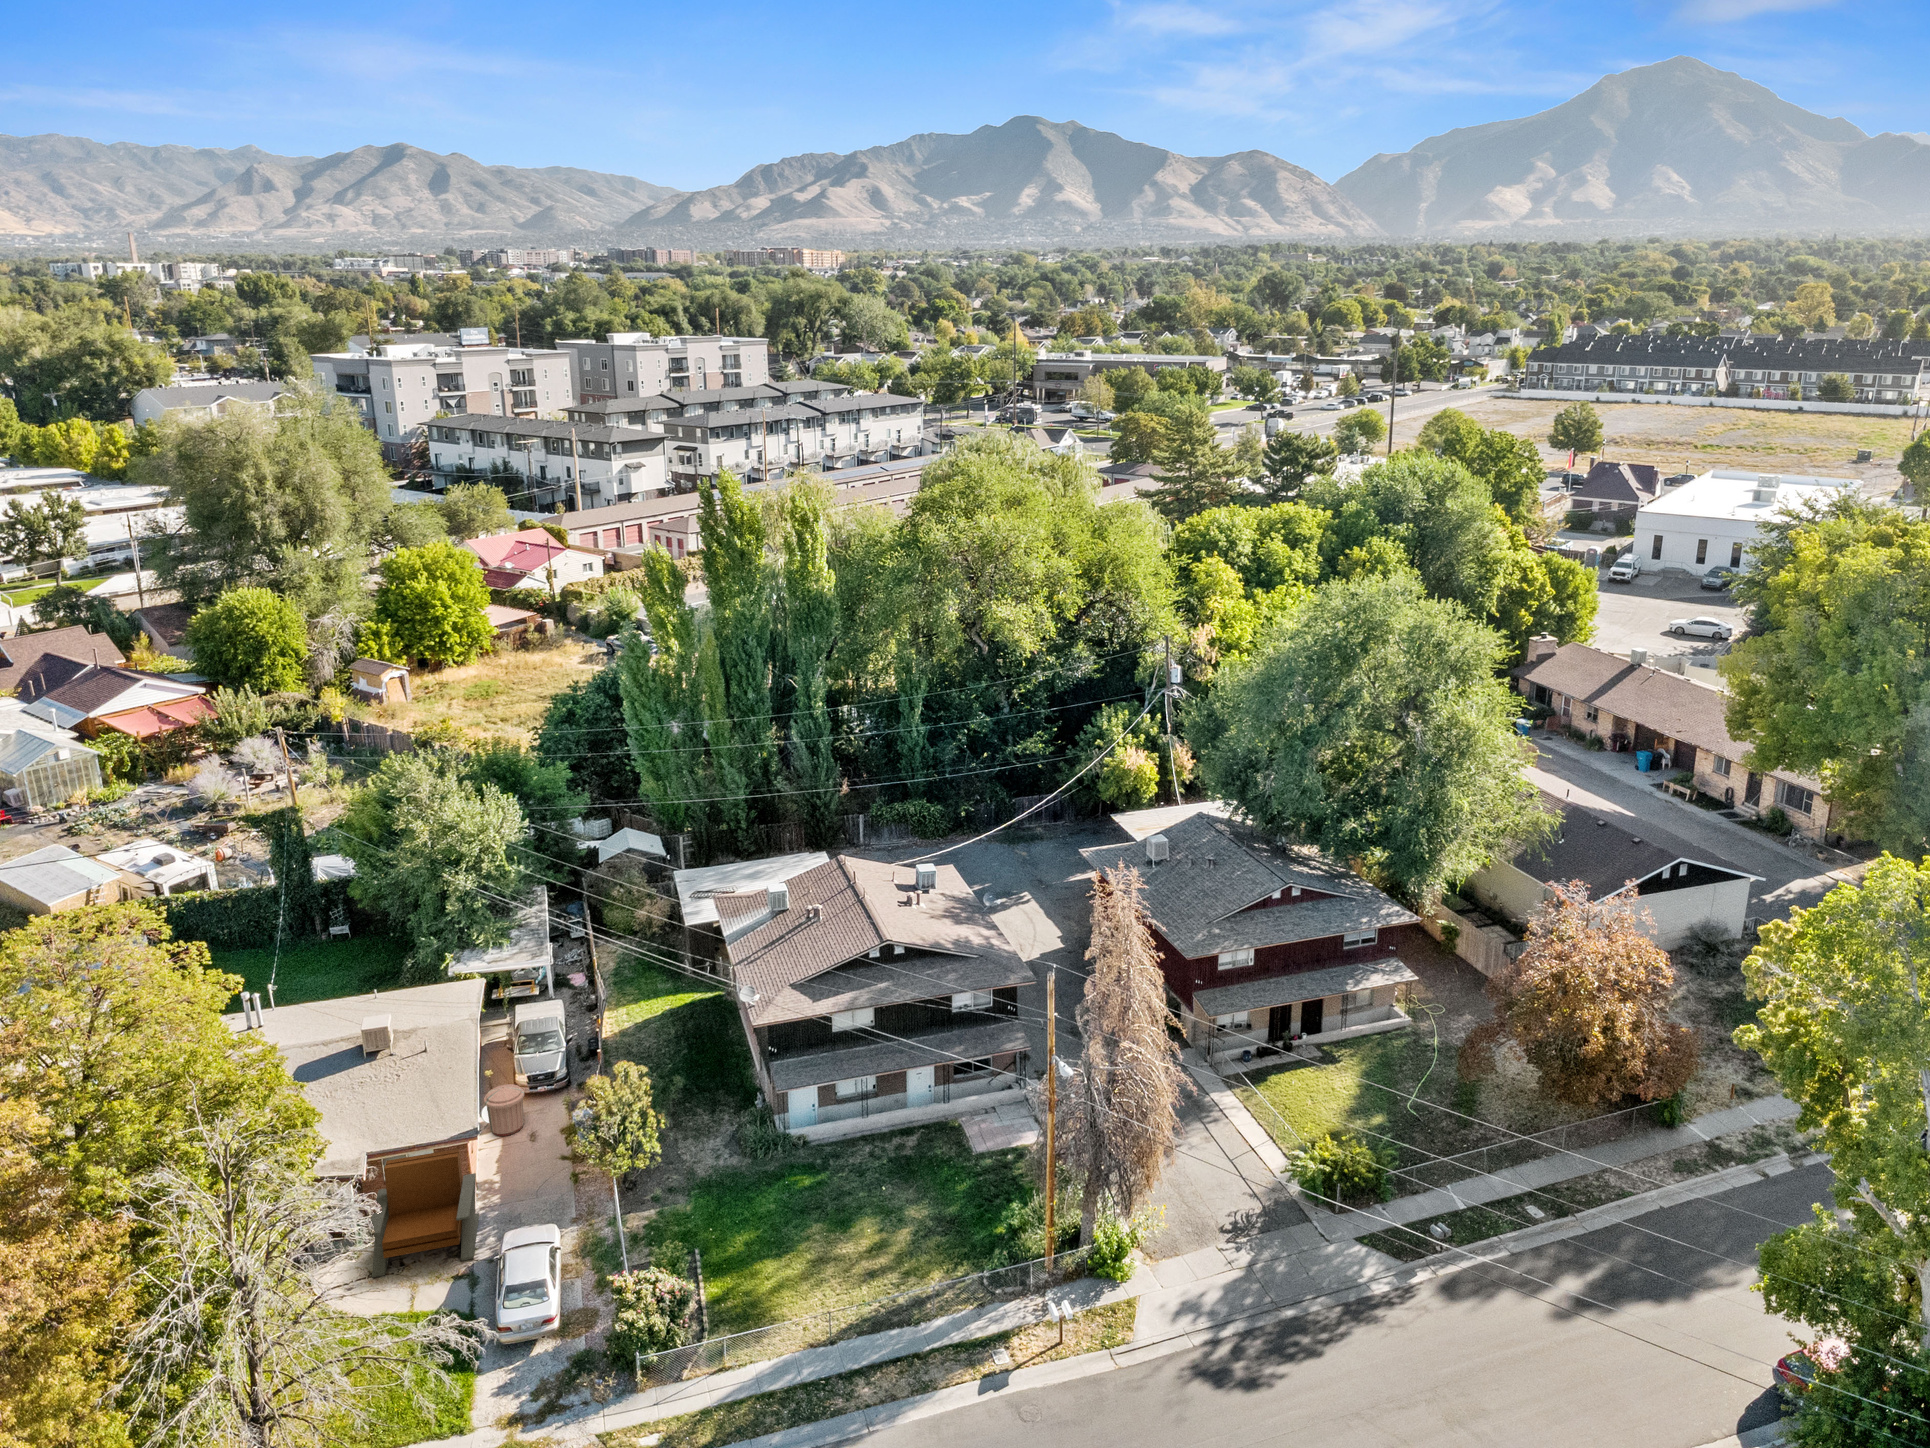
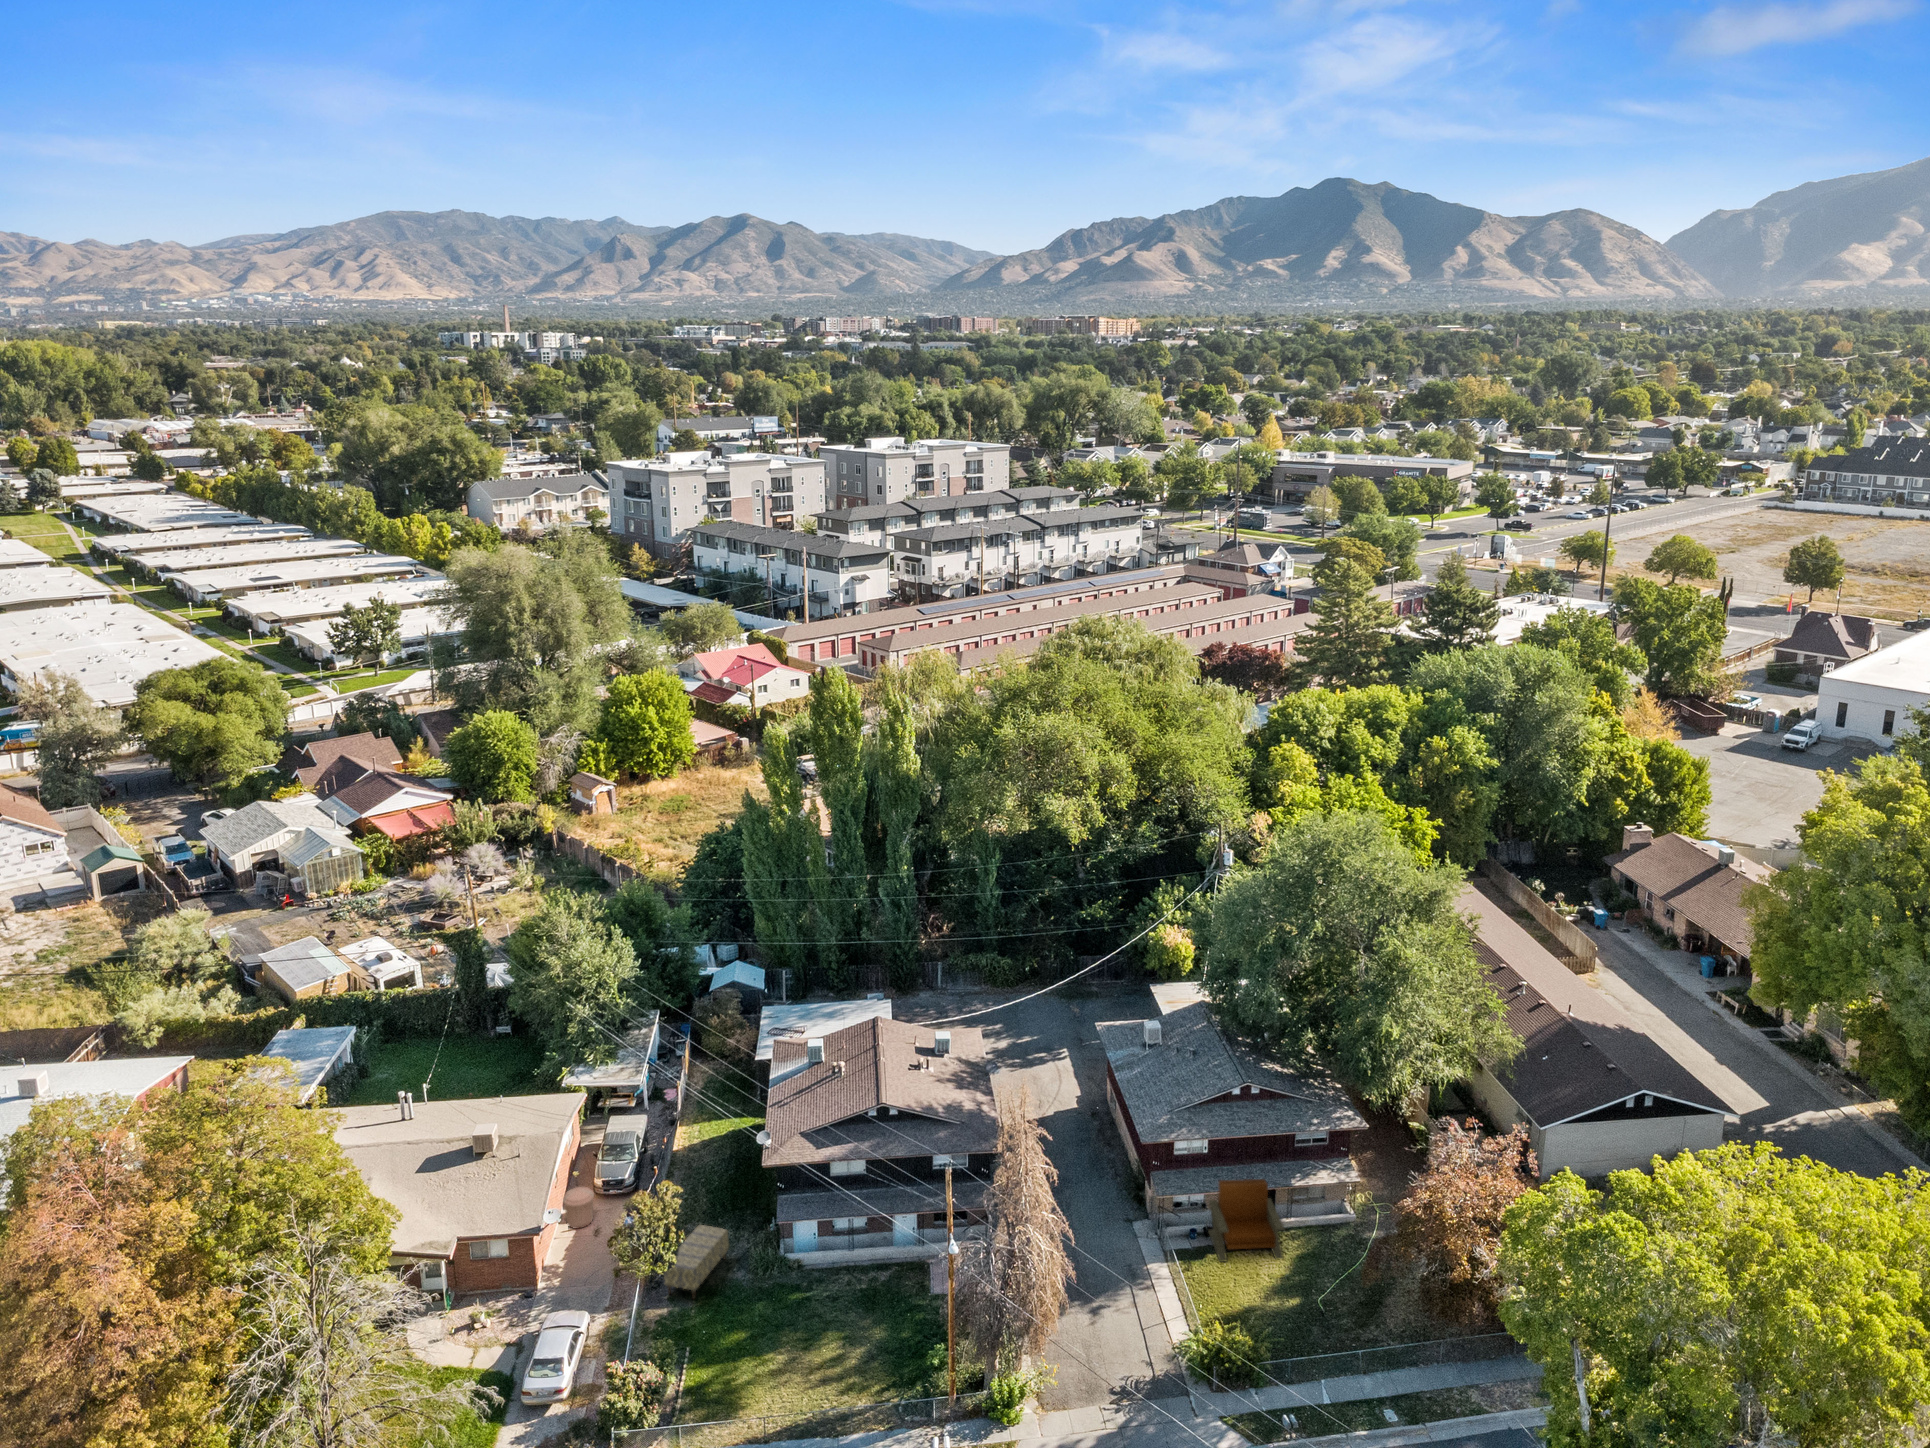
bench: none [646,1108,714,1195] -> present [664,1225,729,1299]
lounge chair: present [371,1149,479,1277] -> present [1209,1179,1284,1262]

